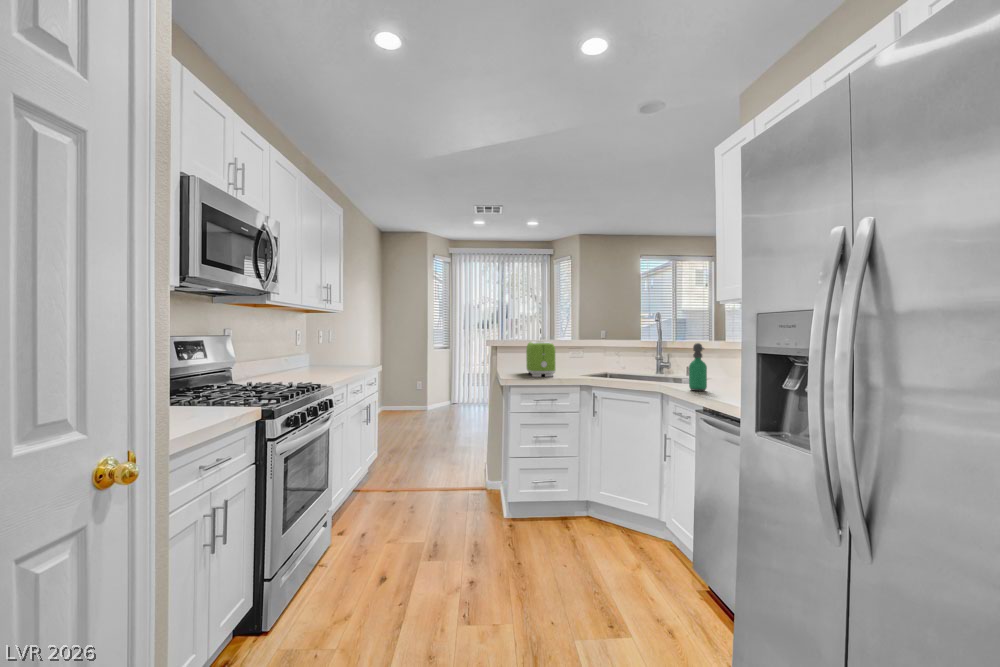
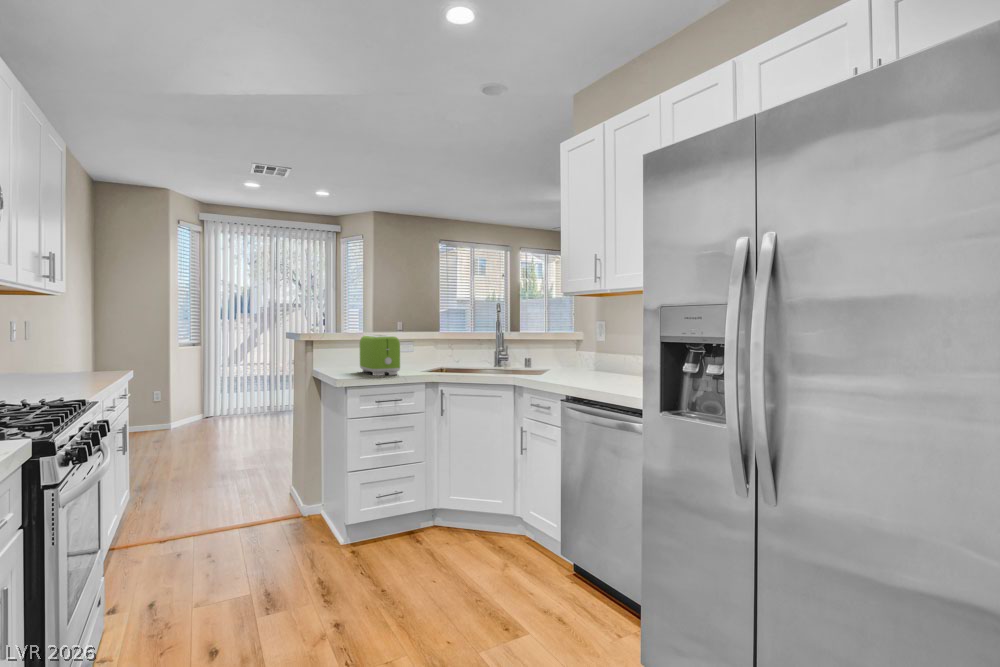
soap dispenser: present [689,343,707,391] -> none [550,335,566,382]

